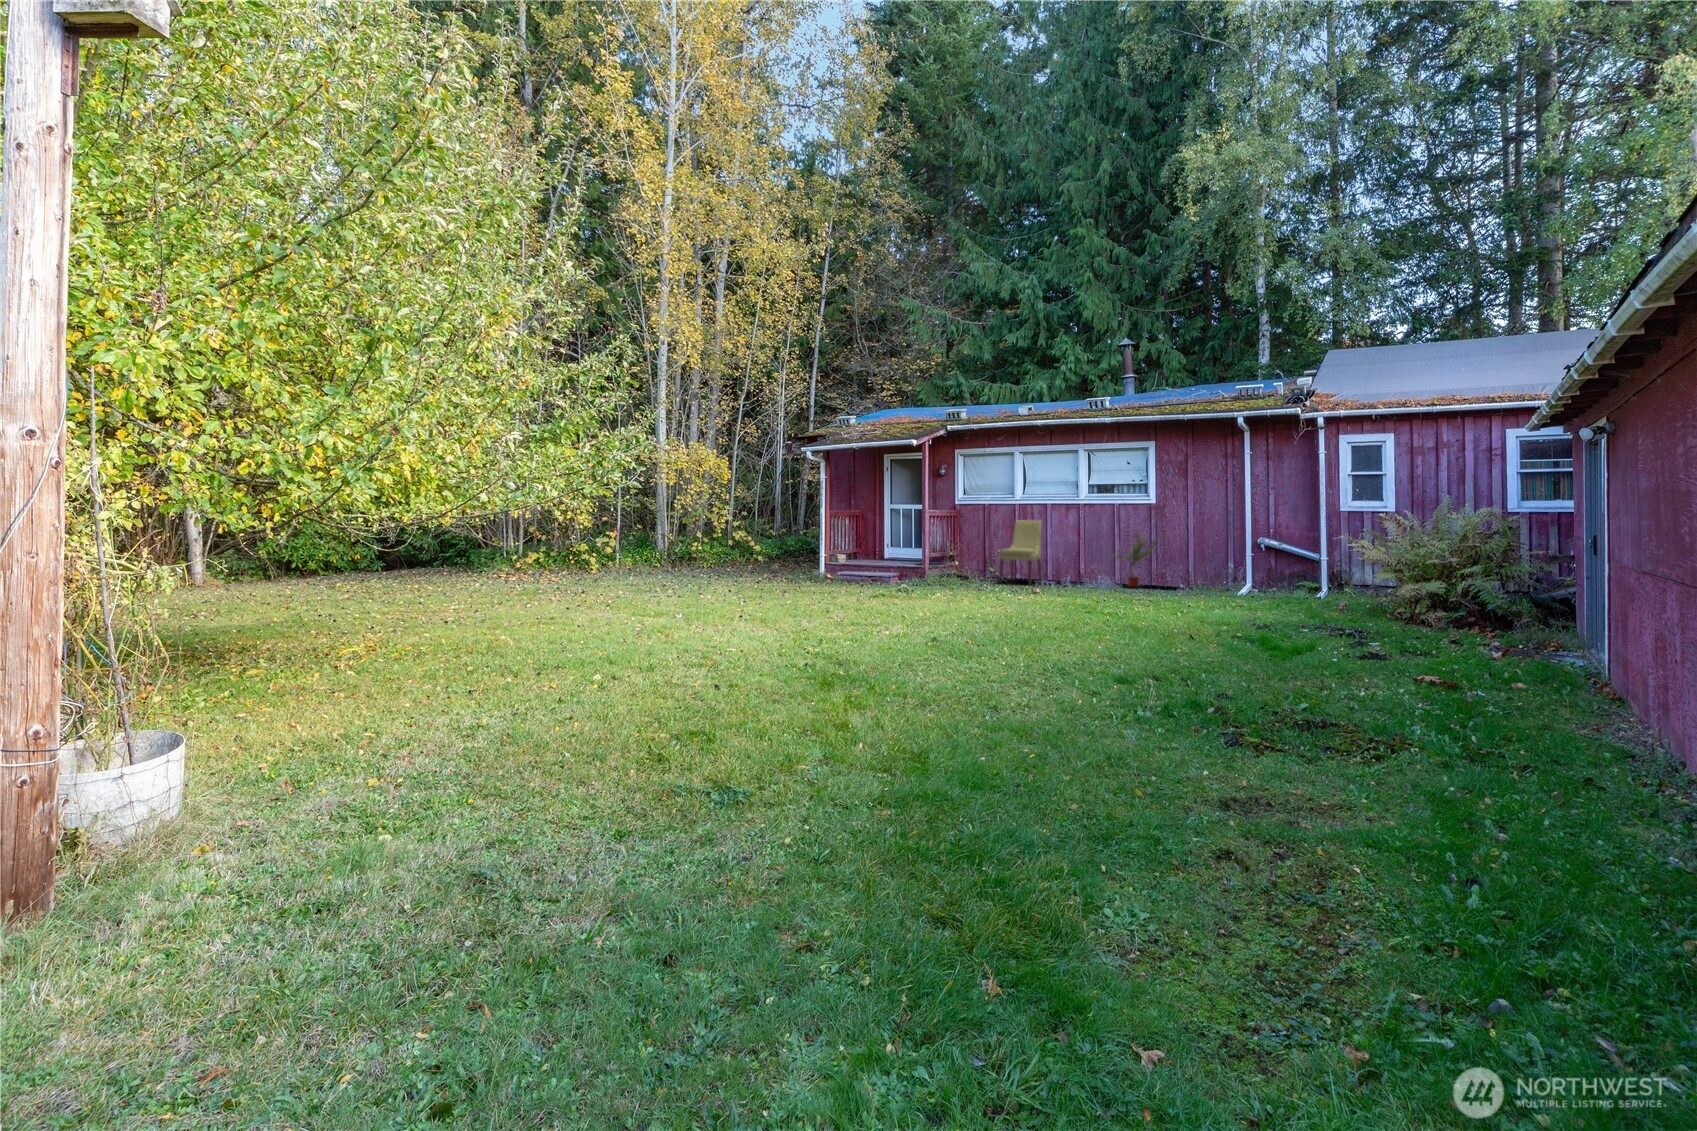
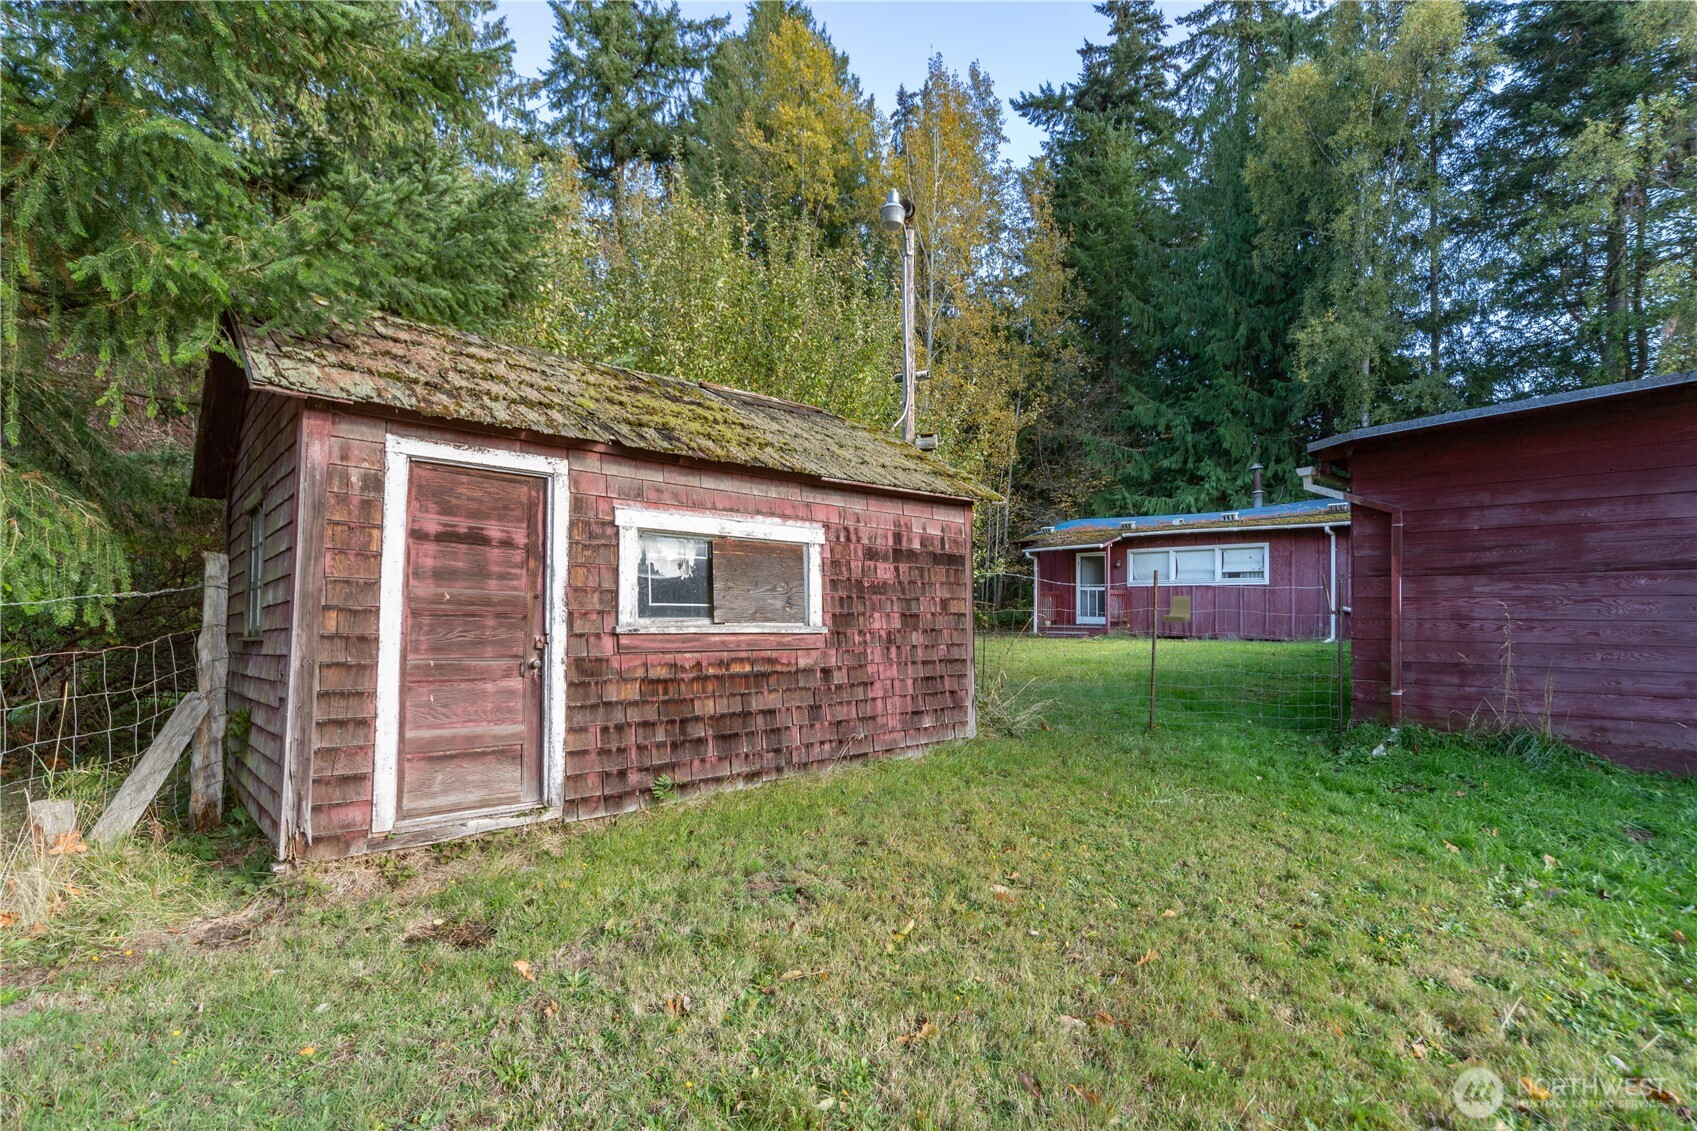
potted tree: present [1113,533,1157,588] -> none [1240,603,1273,640]

